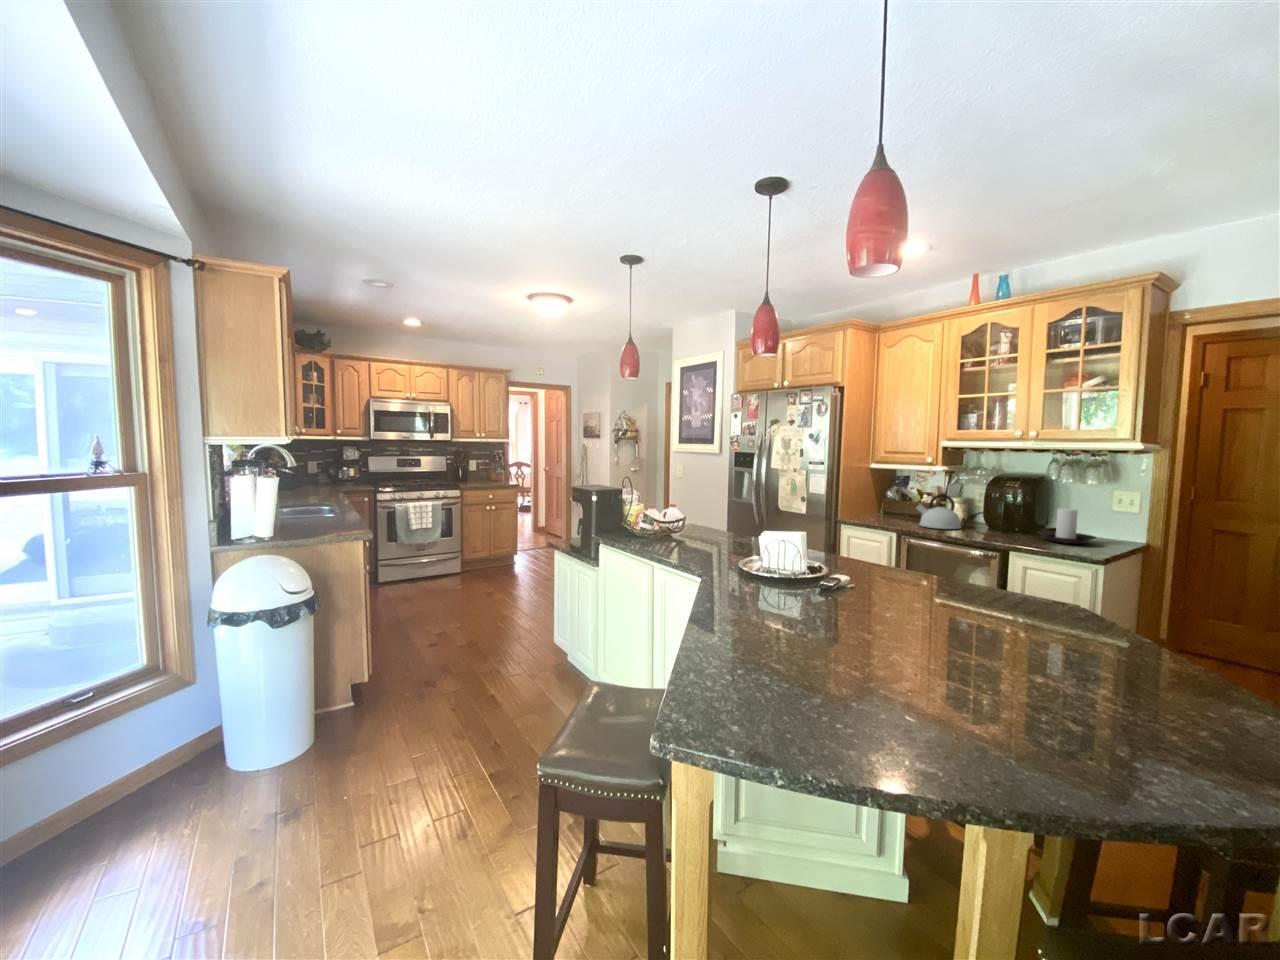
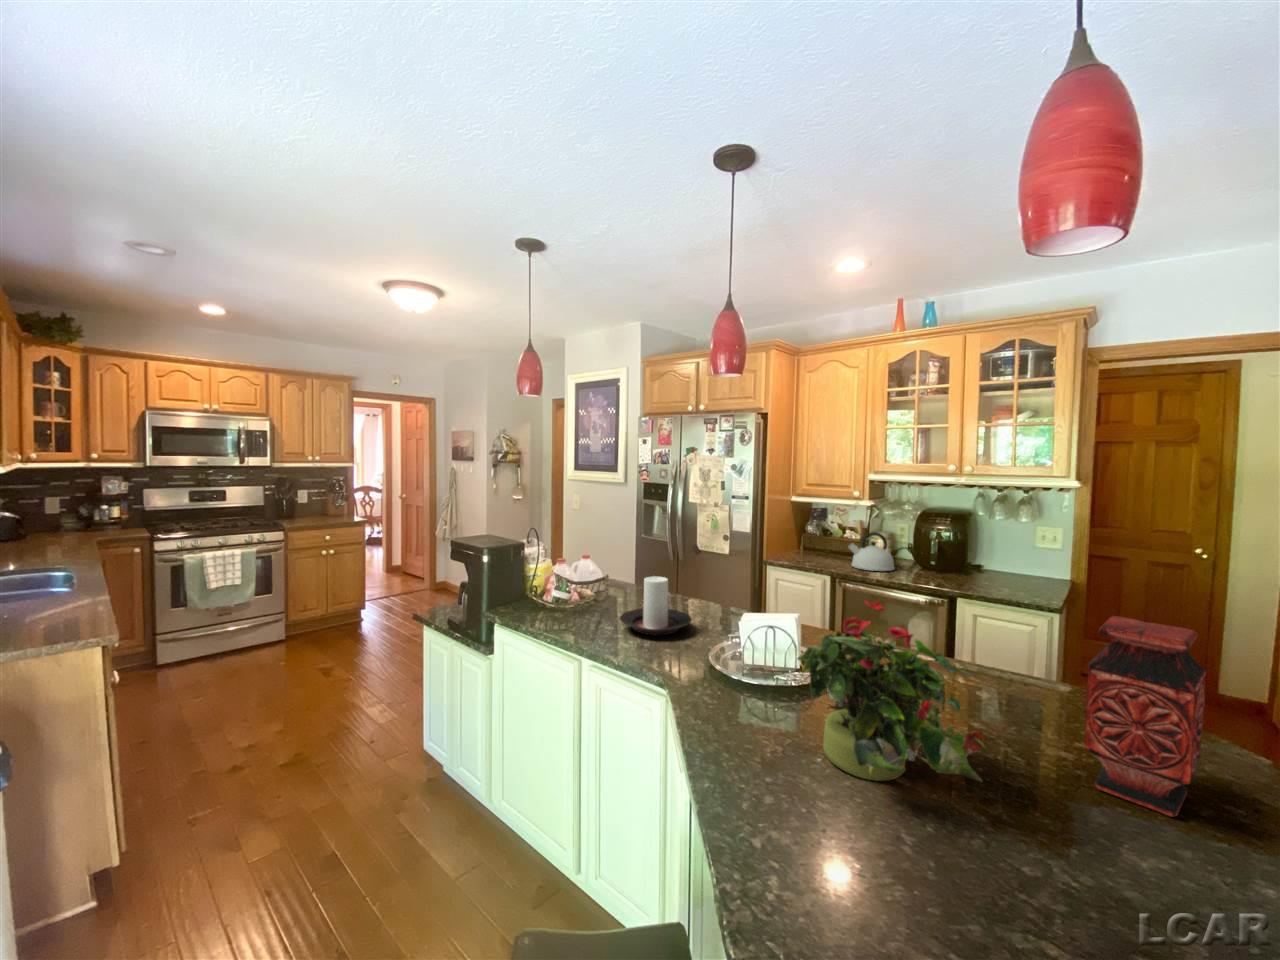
potted plant: none [769,505,875,615] -> present [797,600,985,781]
candle holder: present [1038,508,1096,544] -> present [620,576,691,635]
vase: none [952,516,1040,642] -> present [1085,616,1206,817]

